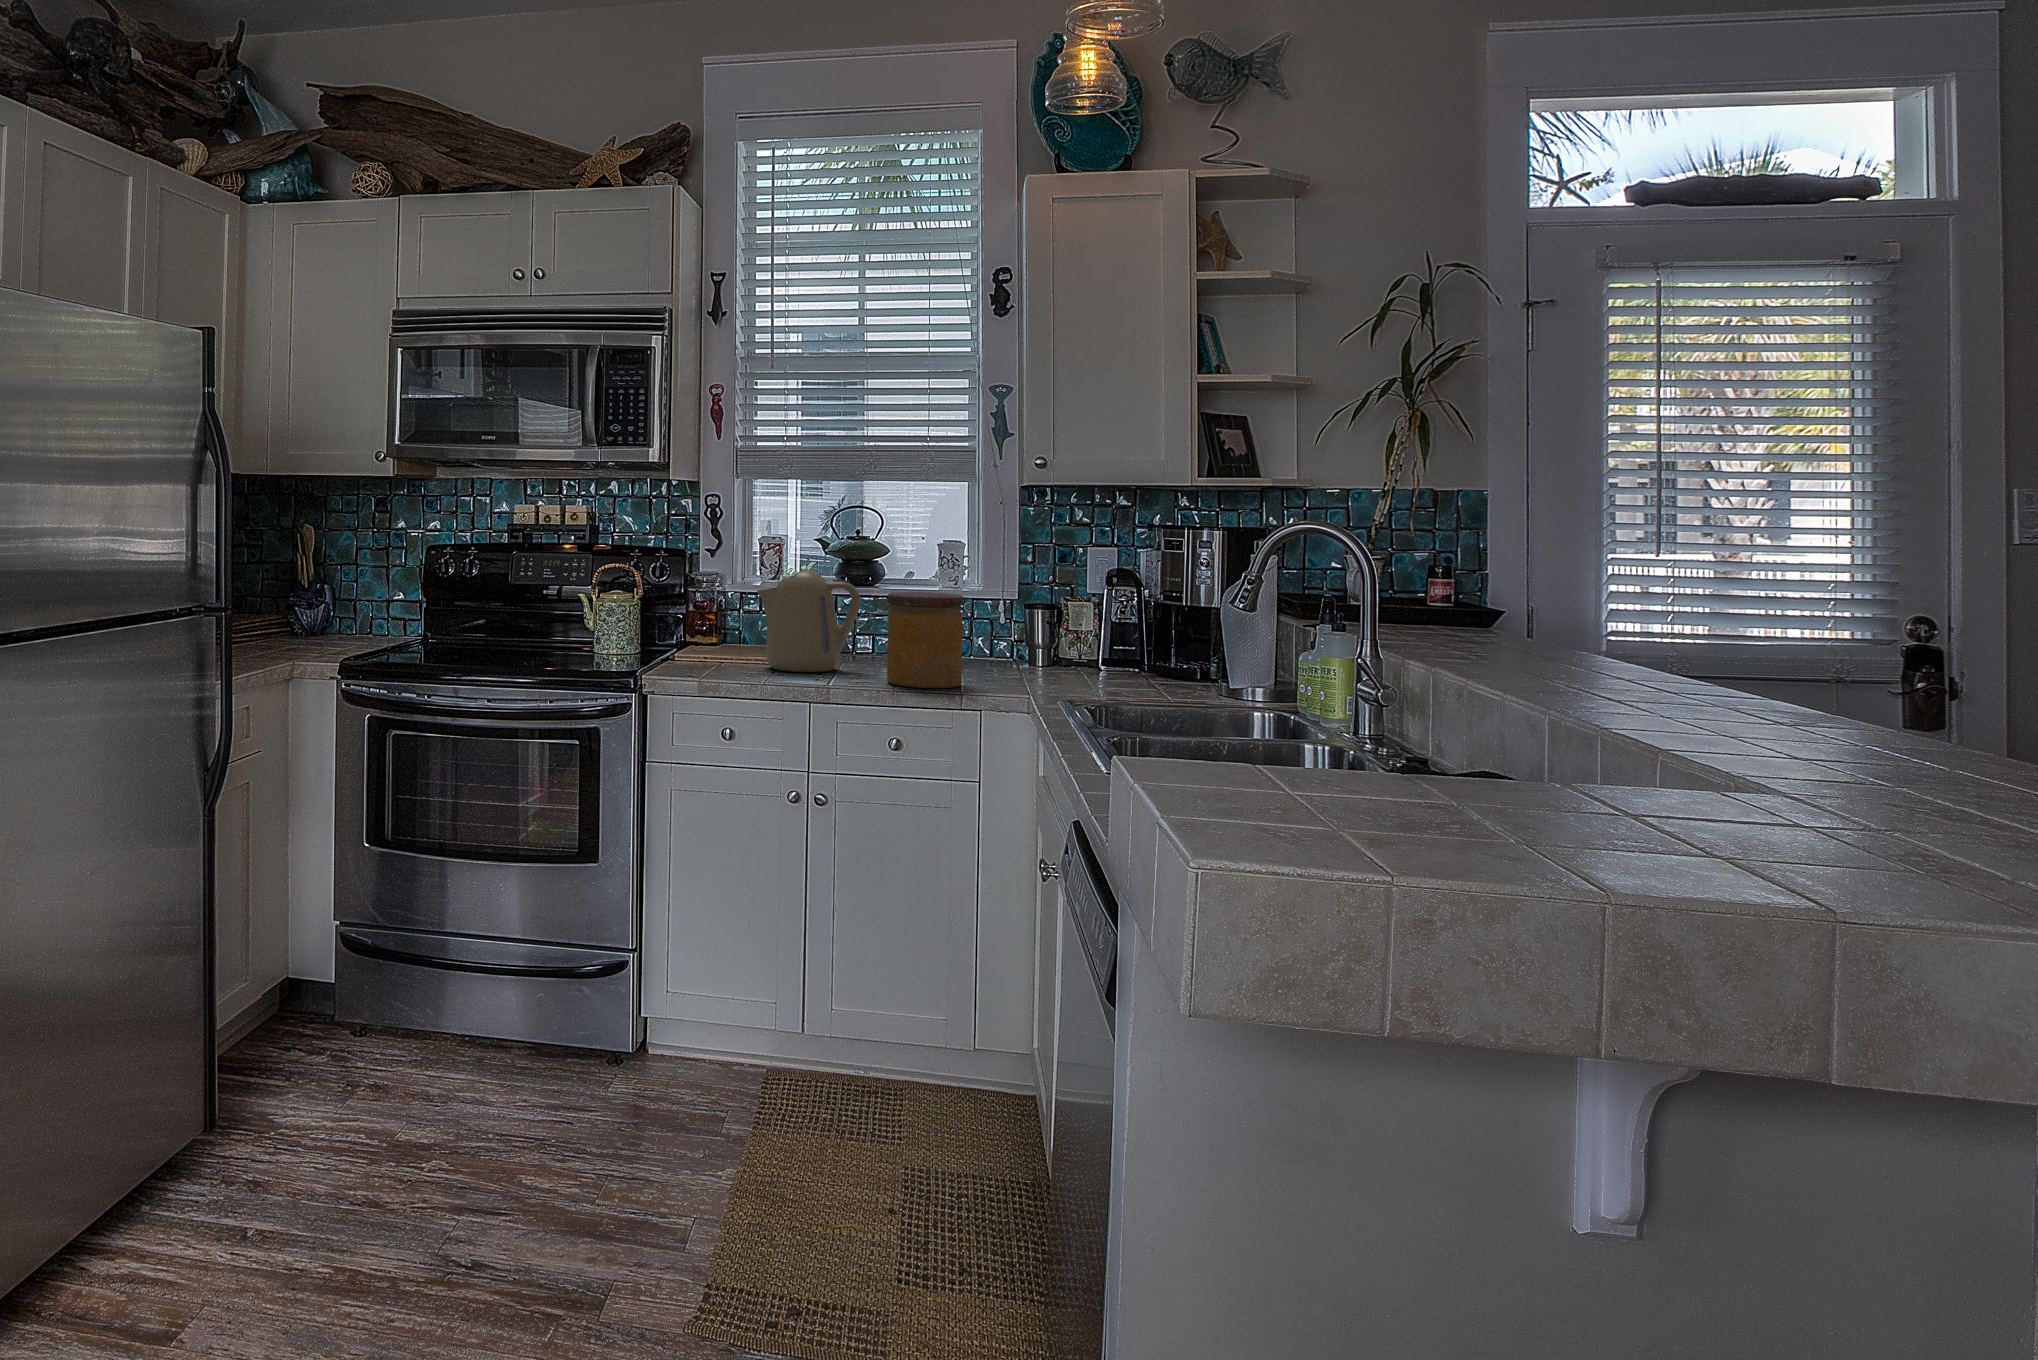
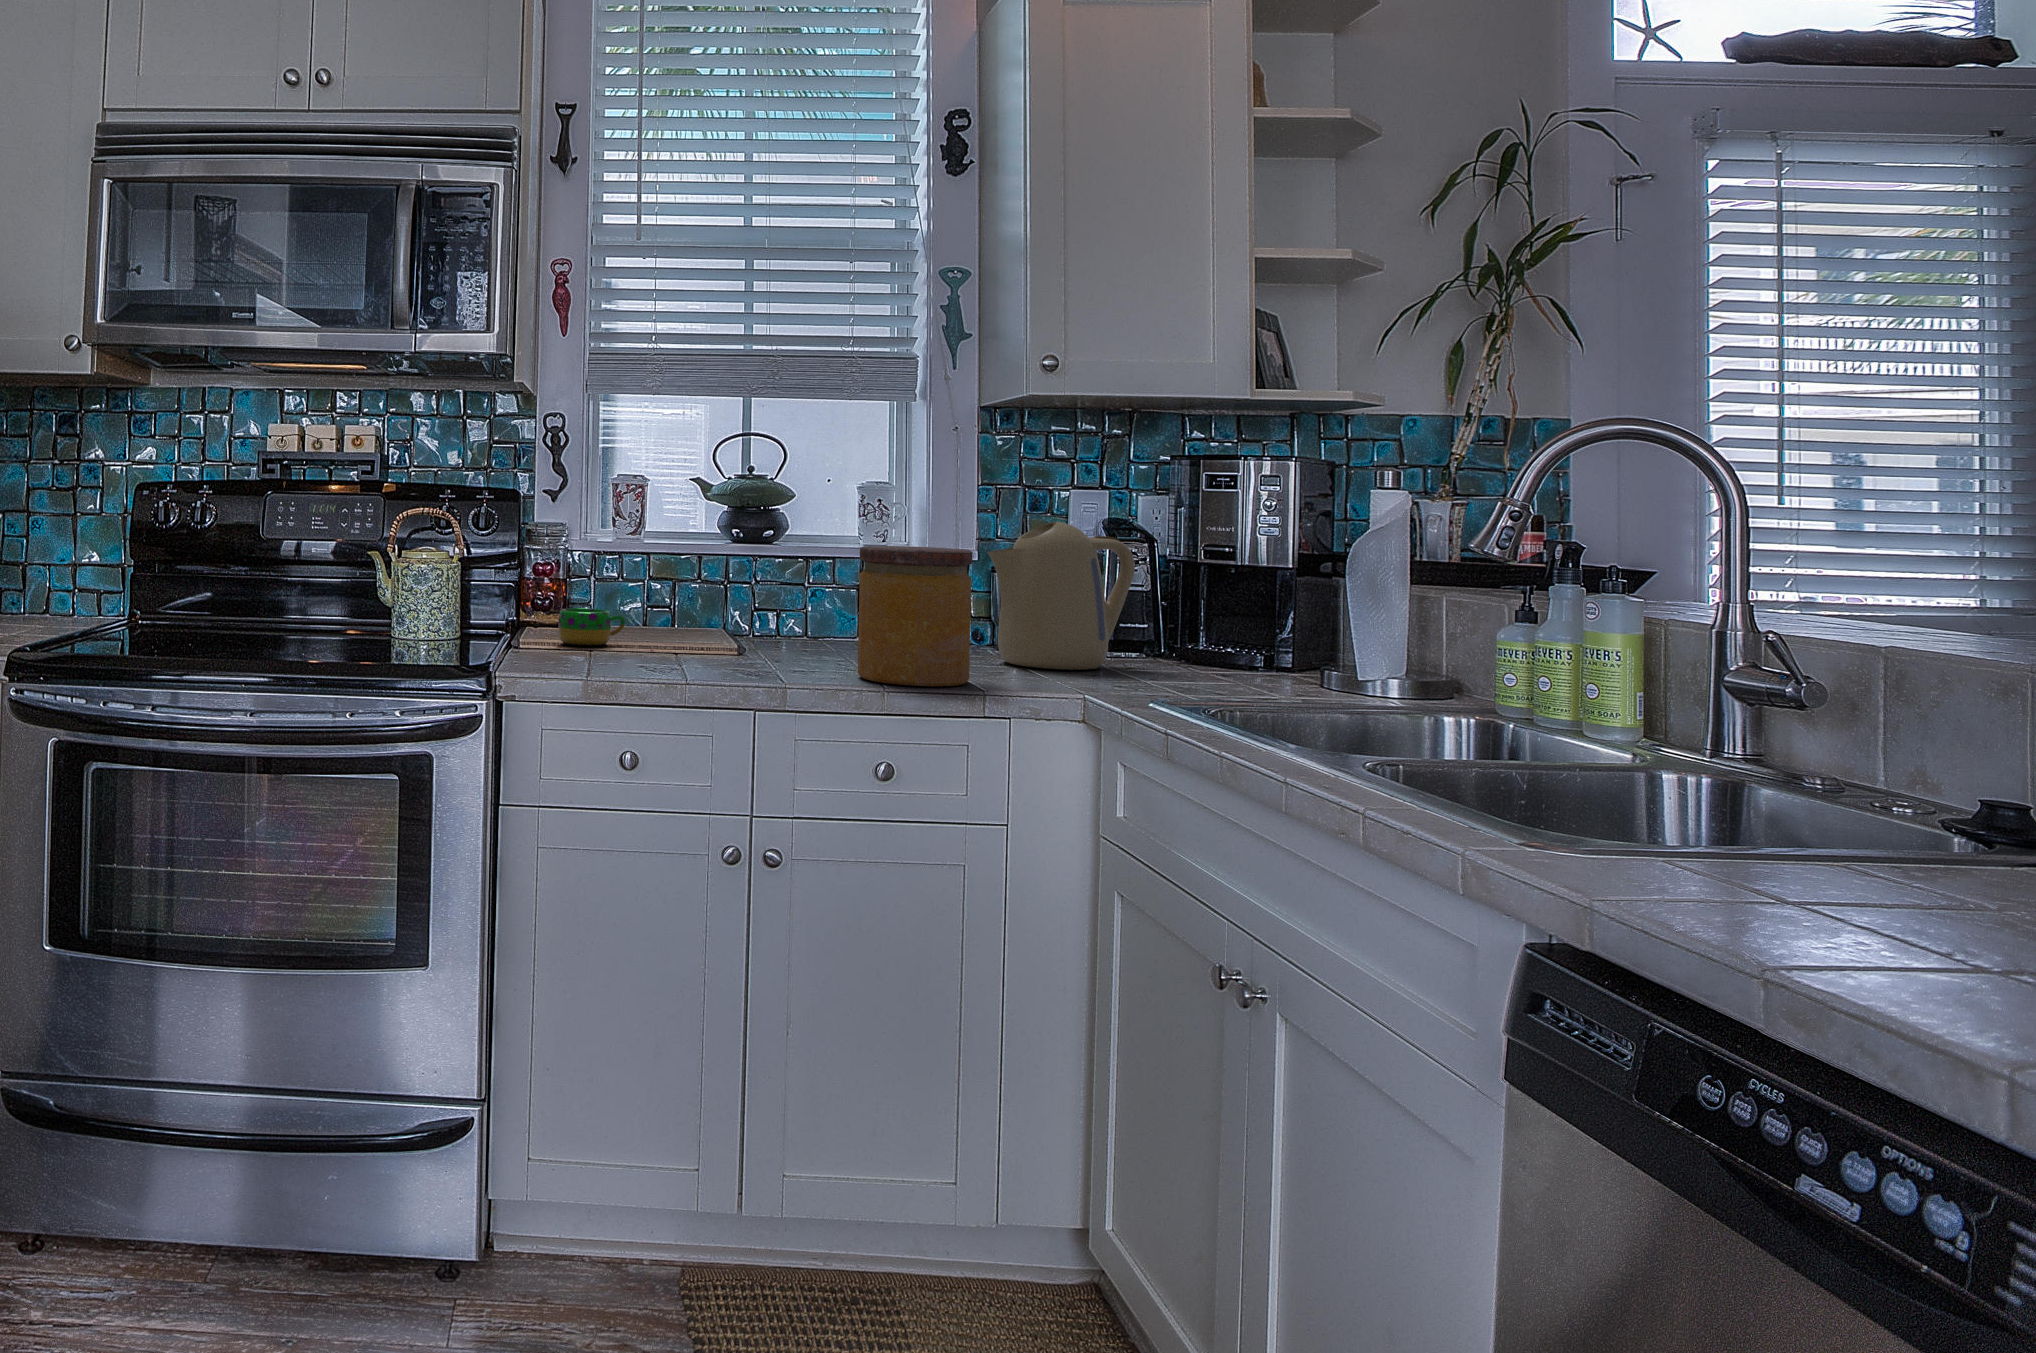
kettle: present [757,570,860,672] -> present [987,522,1135,670]
mug: none [705,632,752,659] -> present [559,608,625,646]

